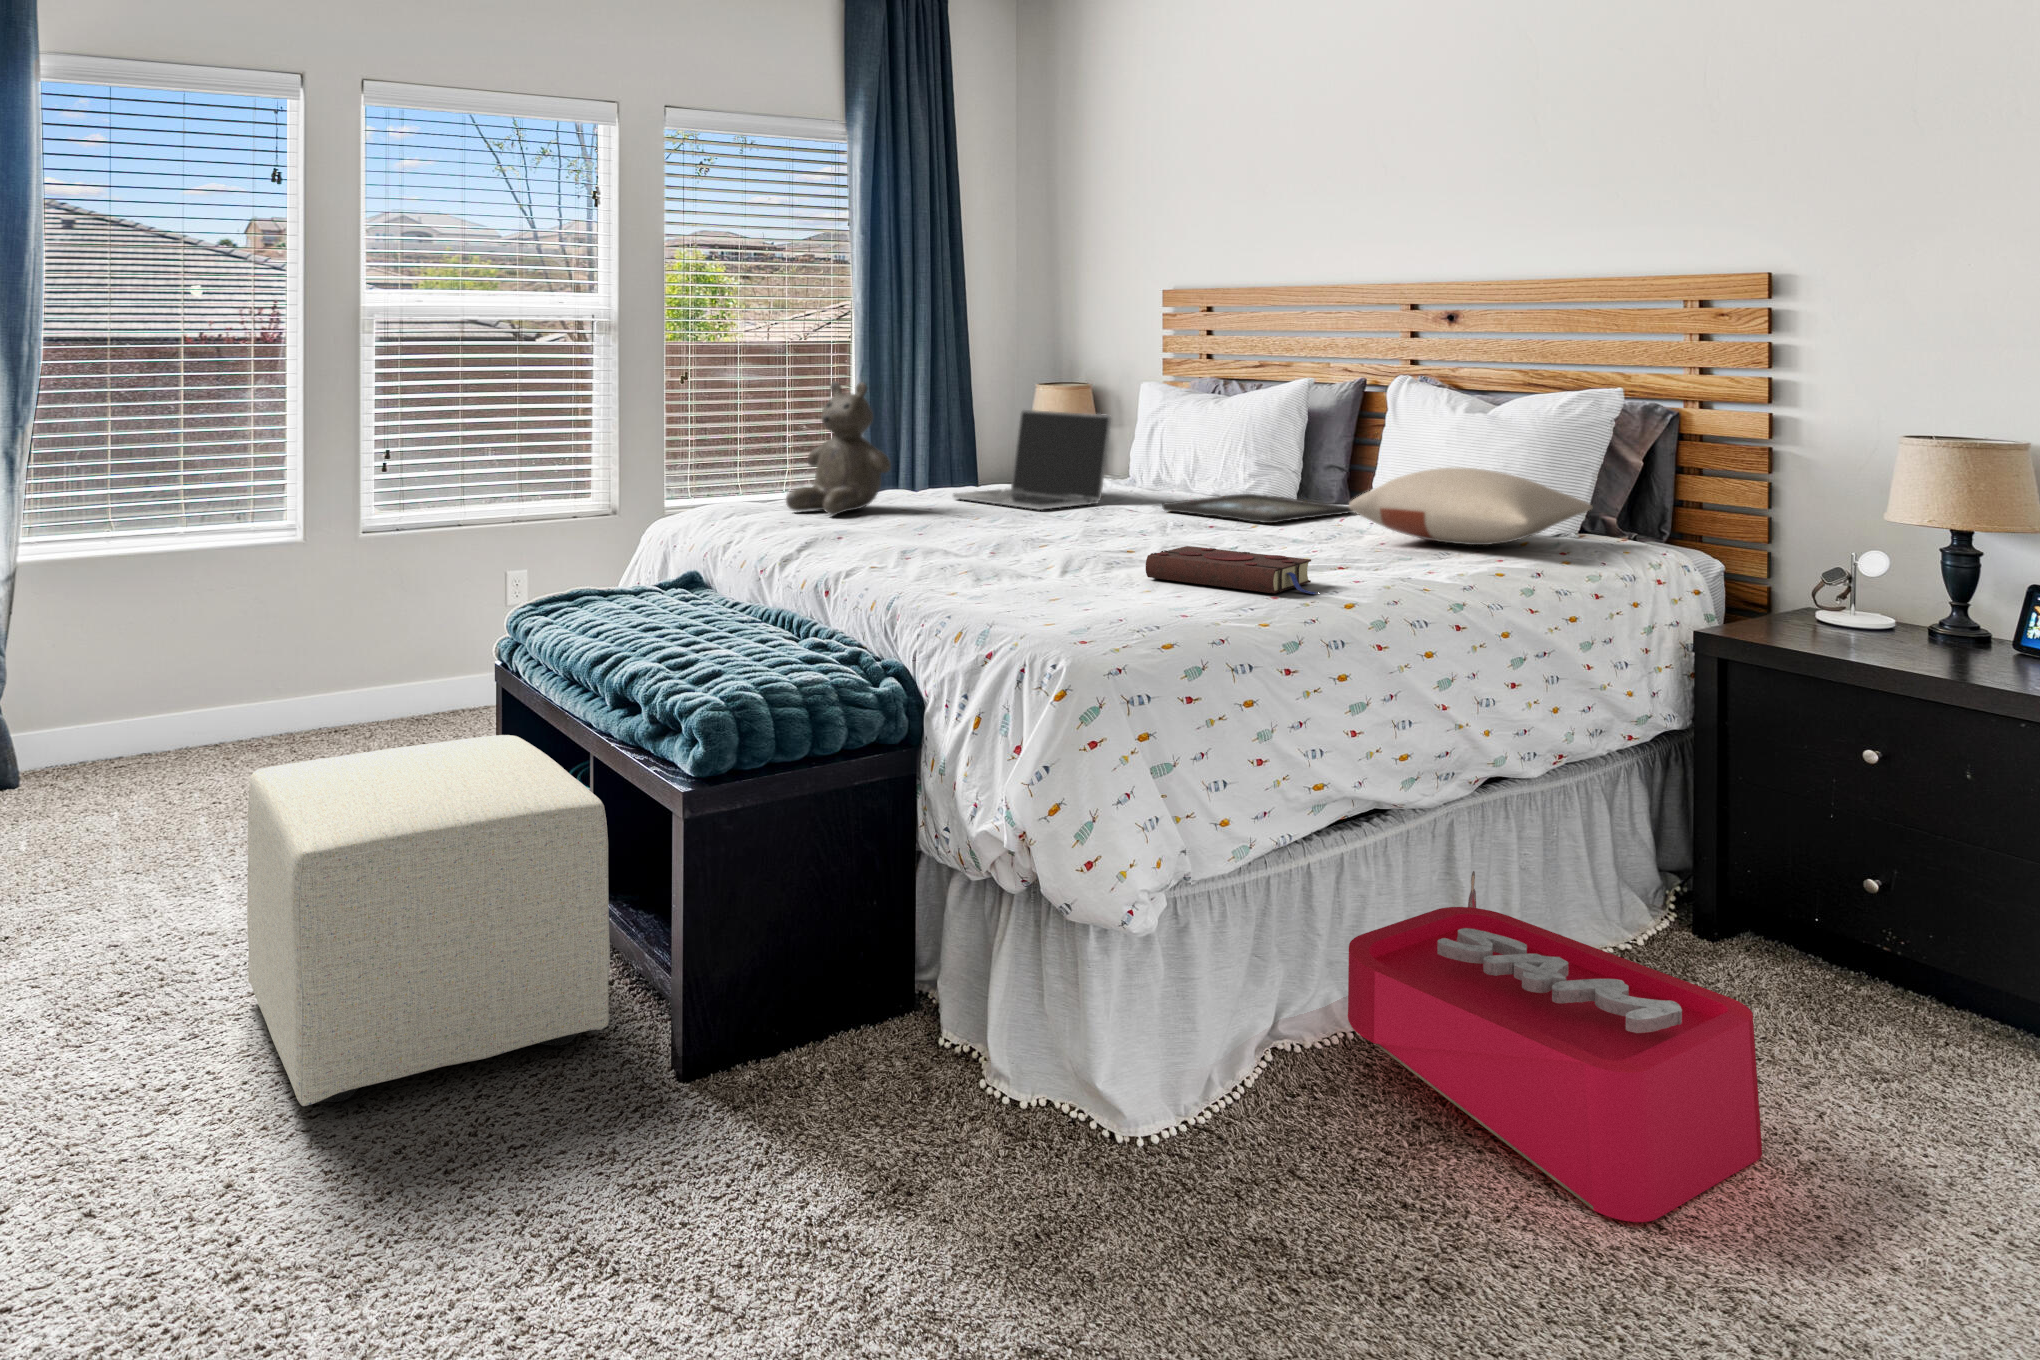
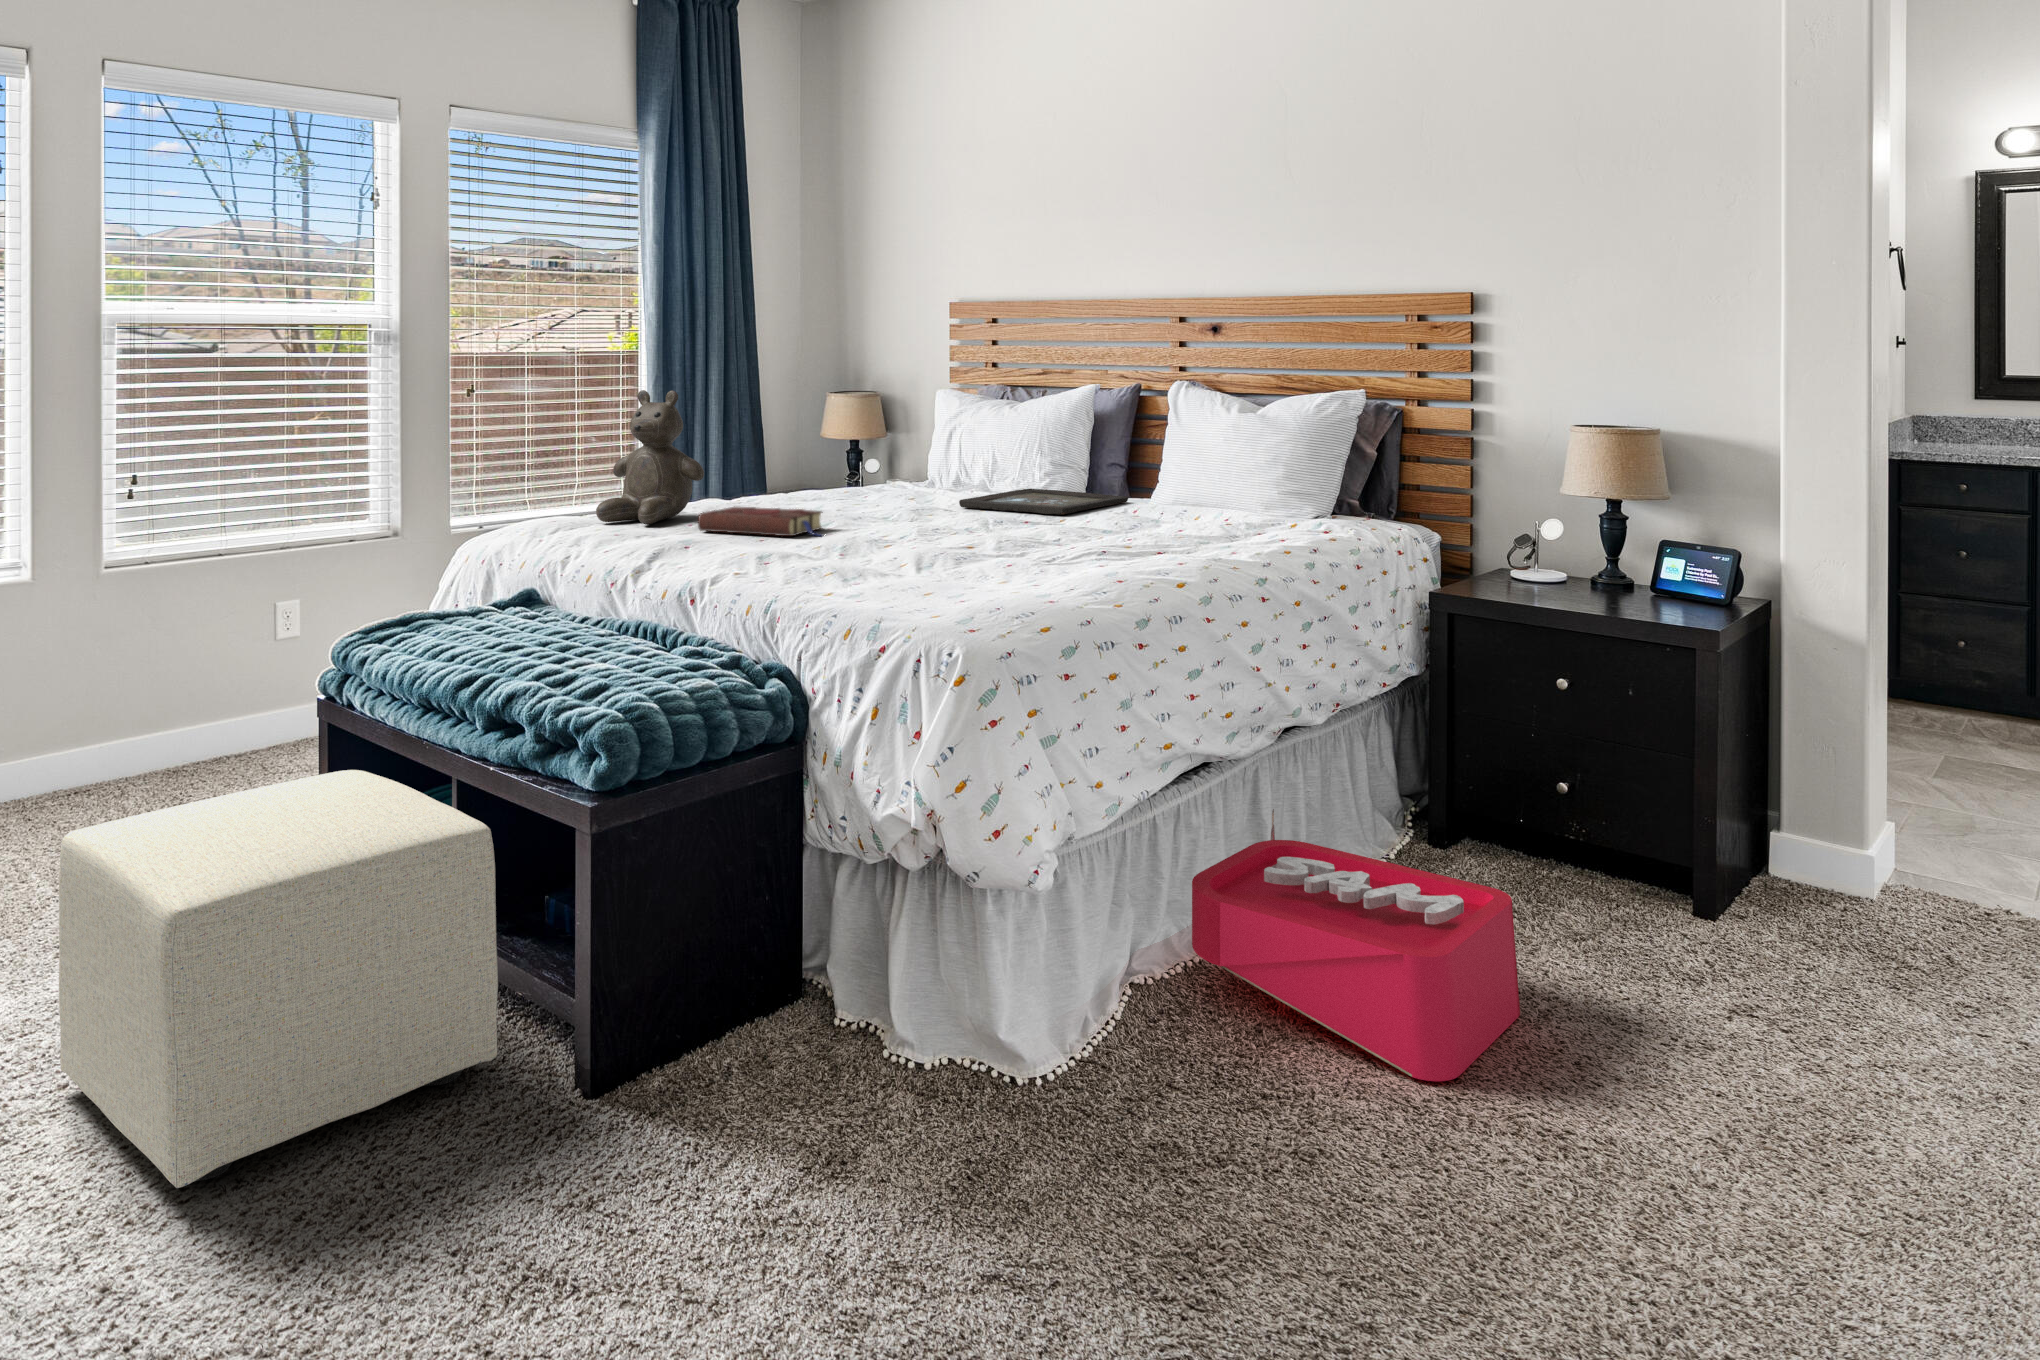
laptop: present [953,410,1111,510] -> none [755,415,907,511]
pillow: present [1349,467,1593,545] -> none [1139,457,1333,525]
book: present [1146,546,1315,594] -> present [698,506,823,536]

